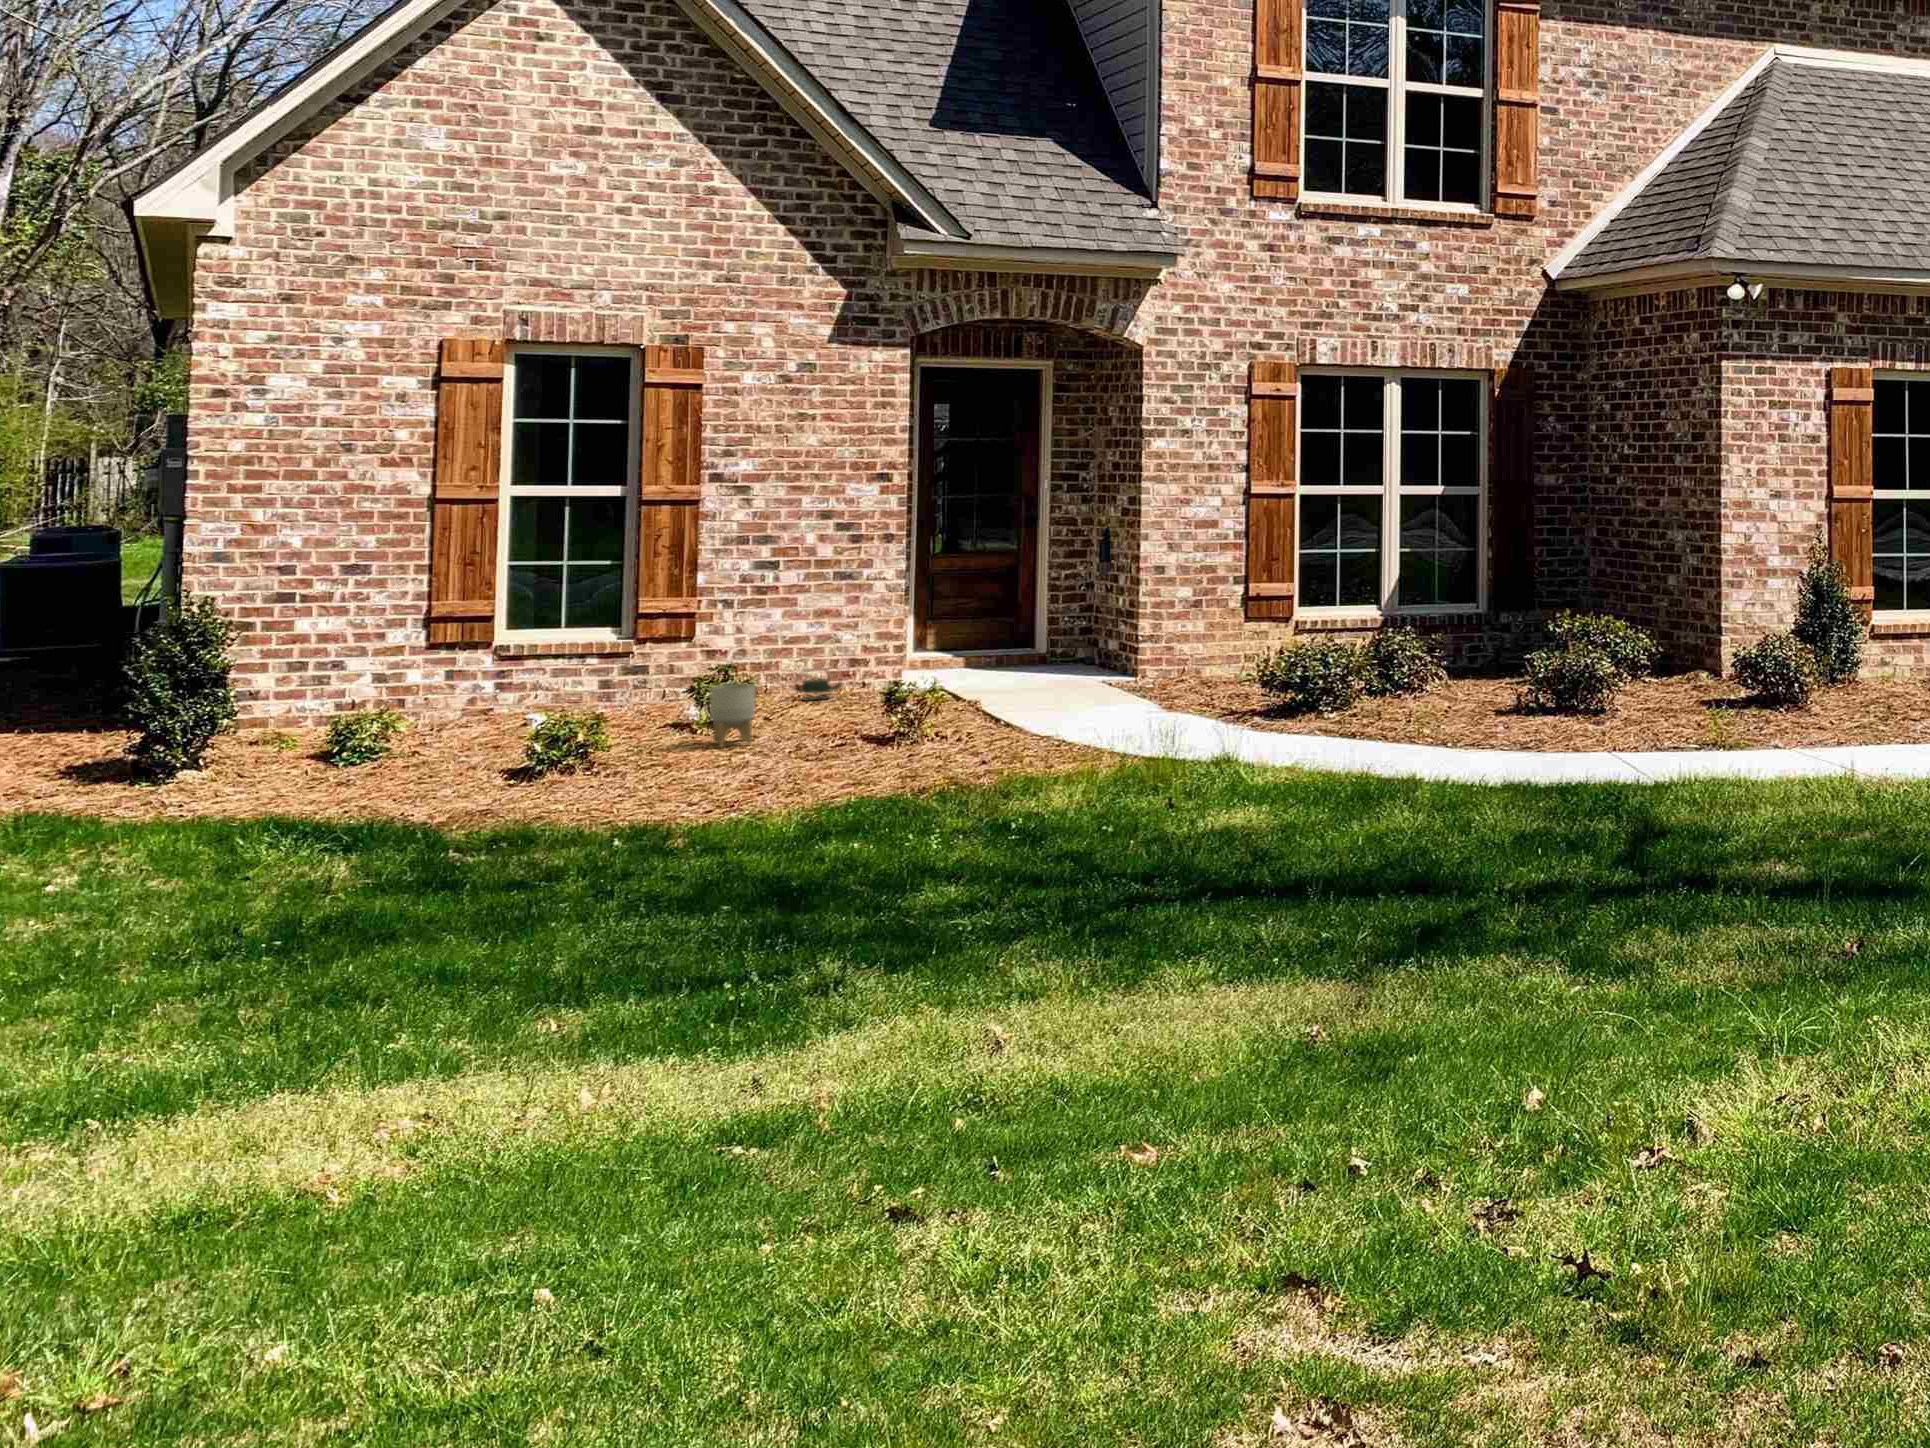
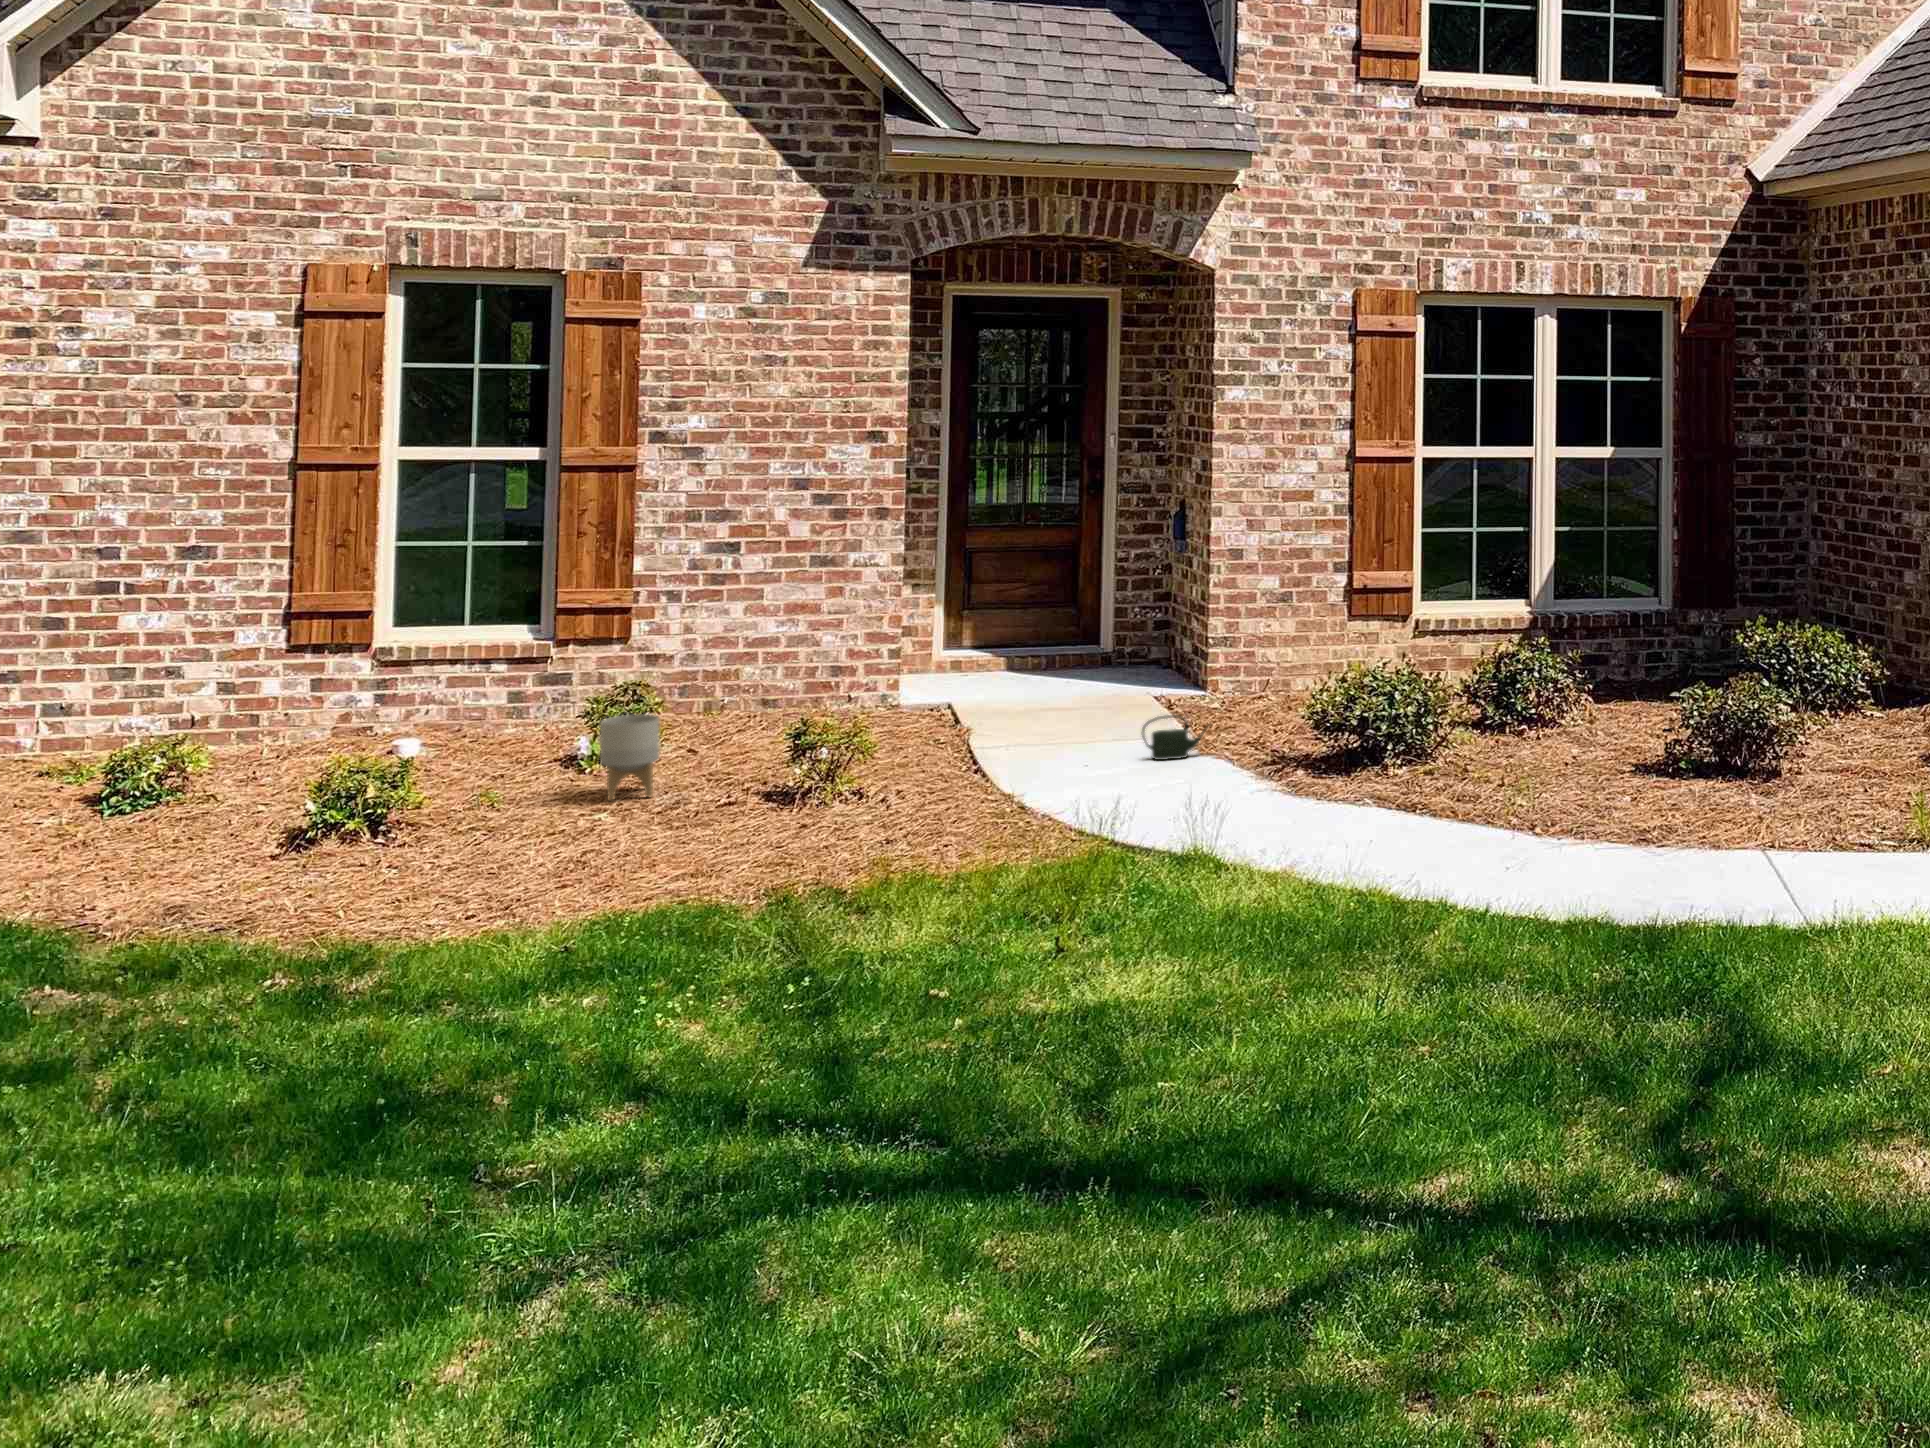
watering can: present [800,671,840,701] -> present [1142,715,1210,760]

